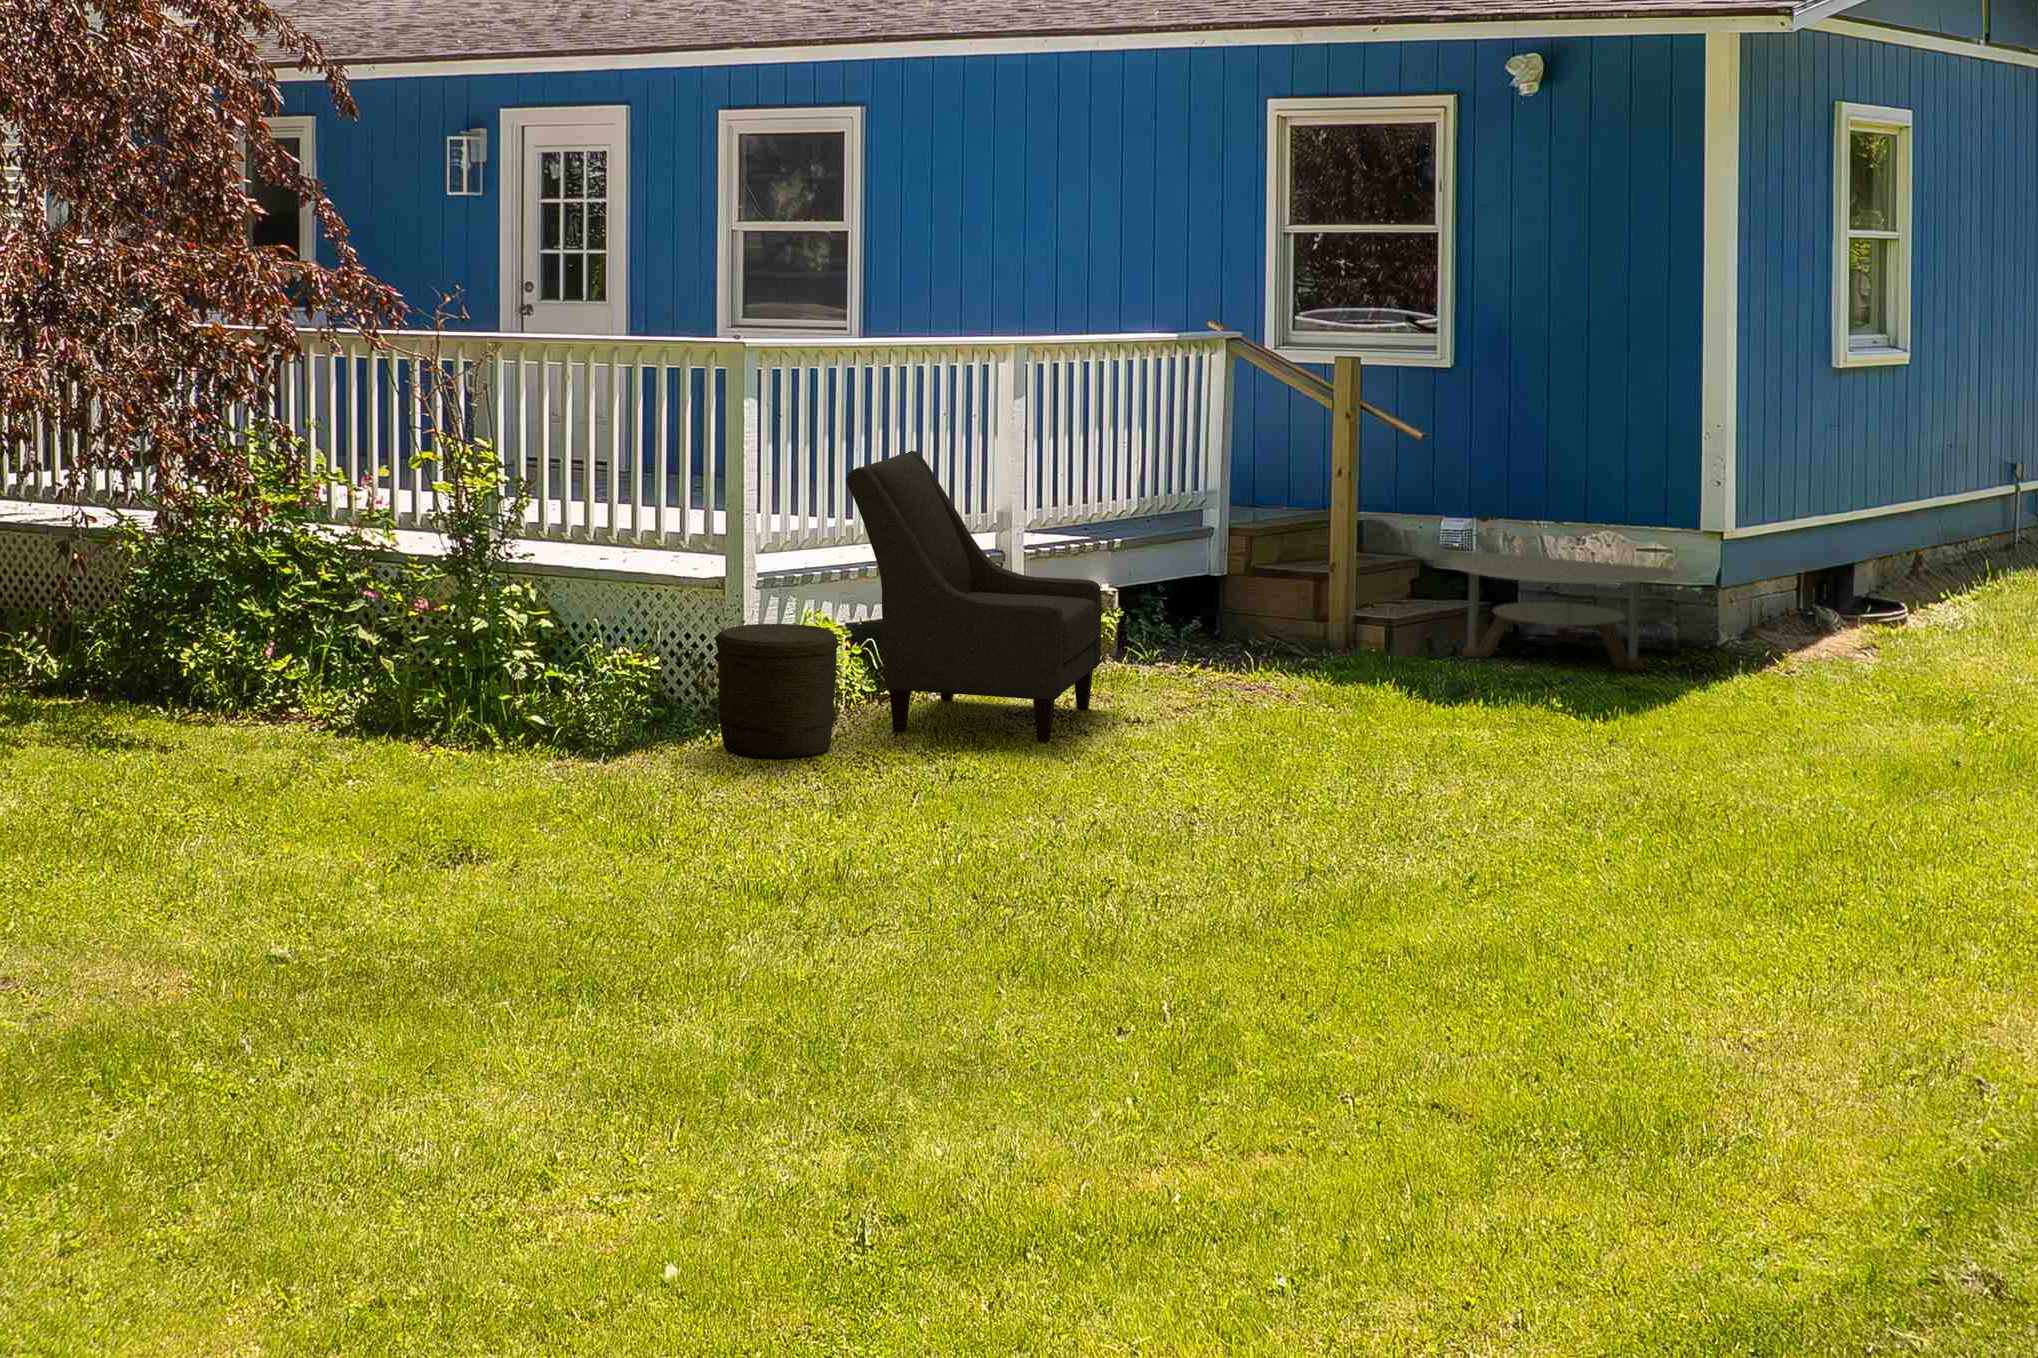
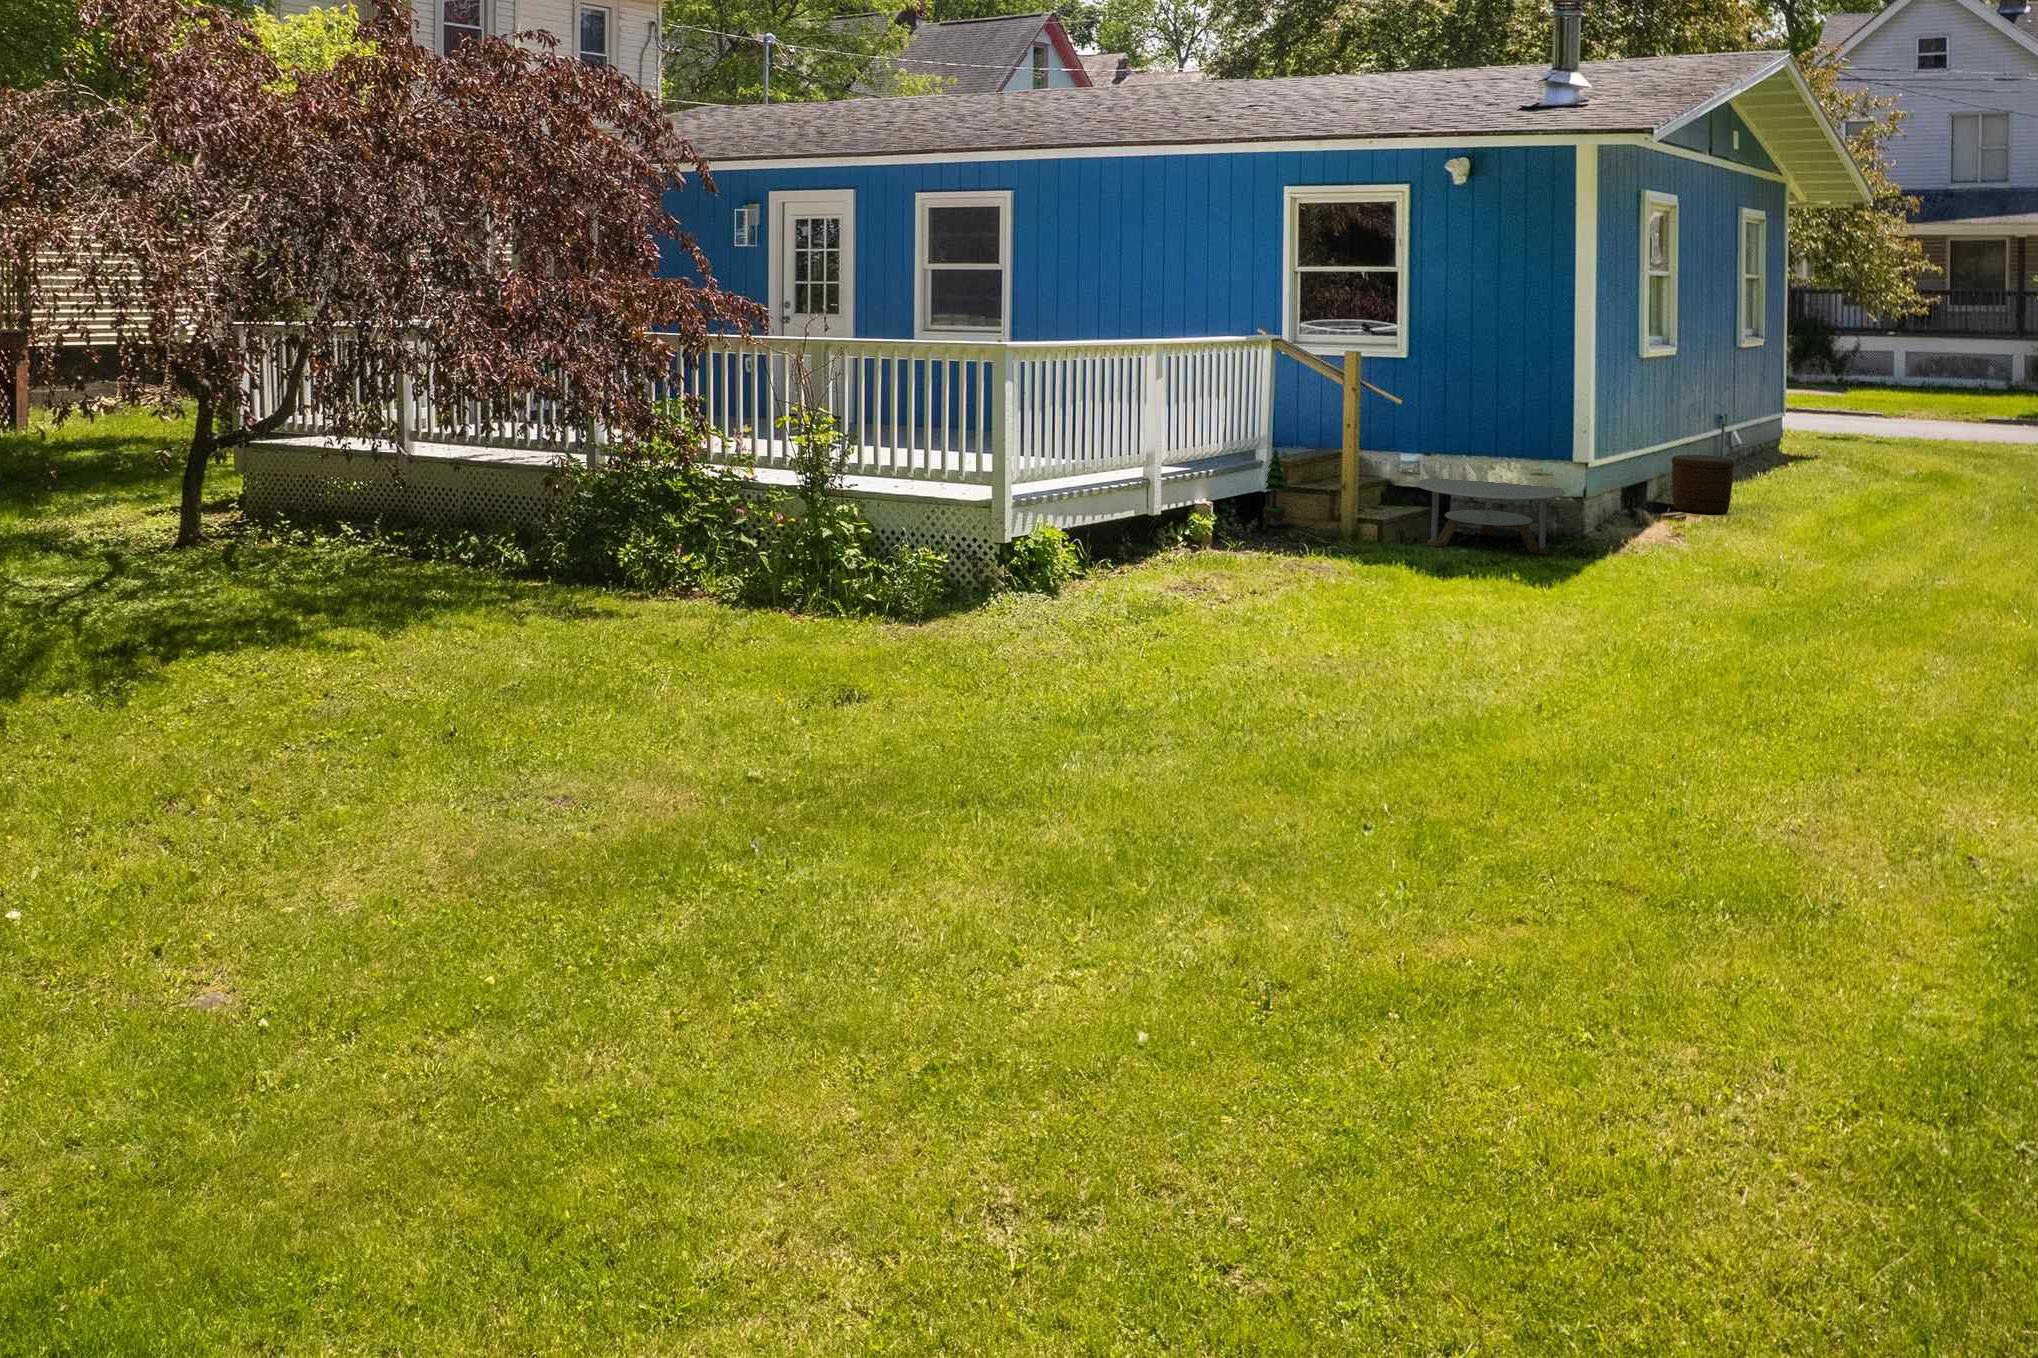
chair: present [846,451,1102,742] -> none [1066,415,1222,608]
potted tree: none [1218,505,1263,629] -> present [1263,449,1289,527]
woven basket: present [716,624,838,759] -> present [1672,455,1734,515]

